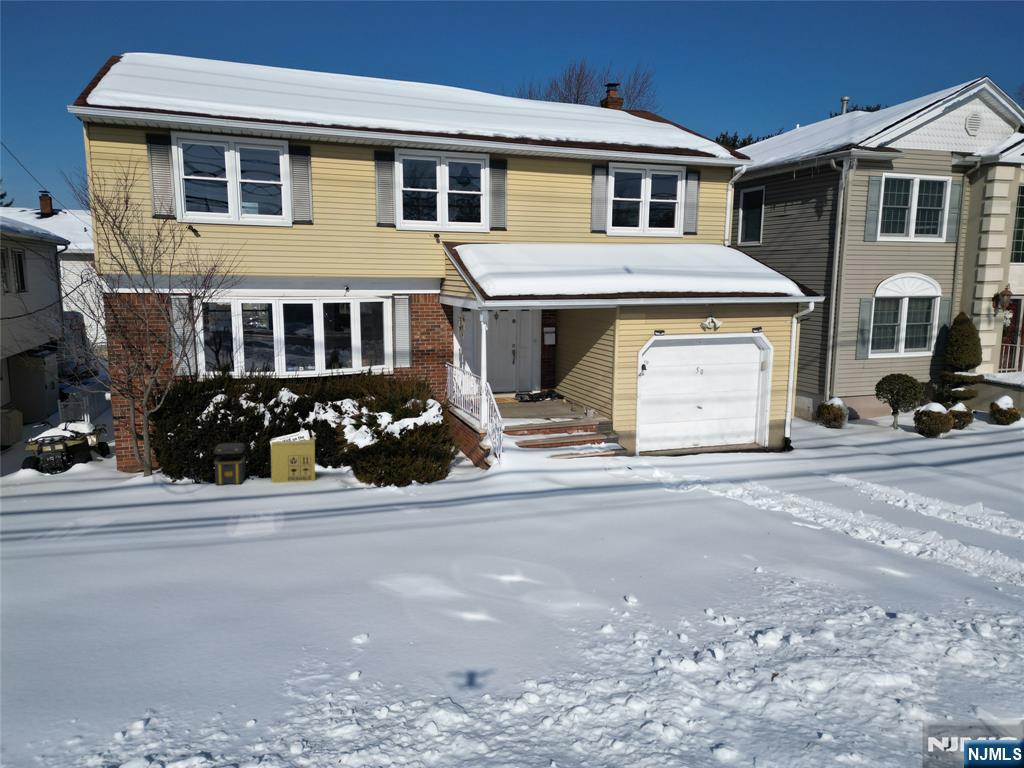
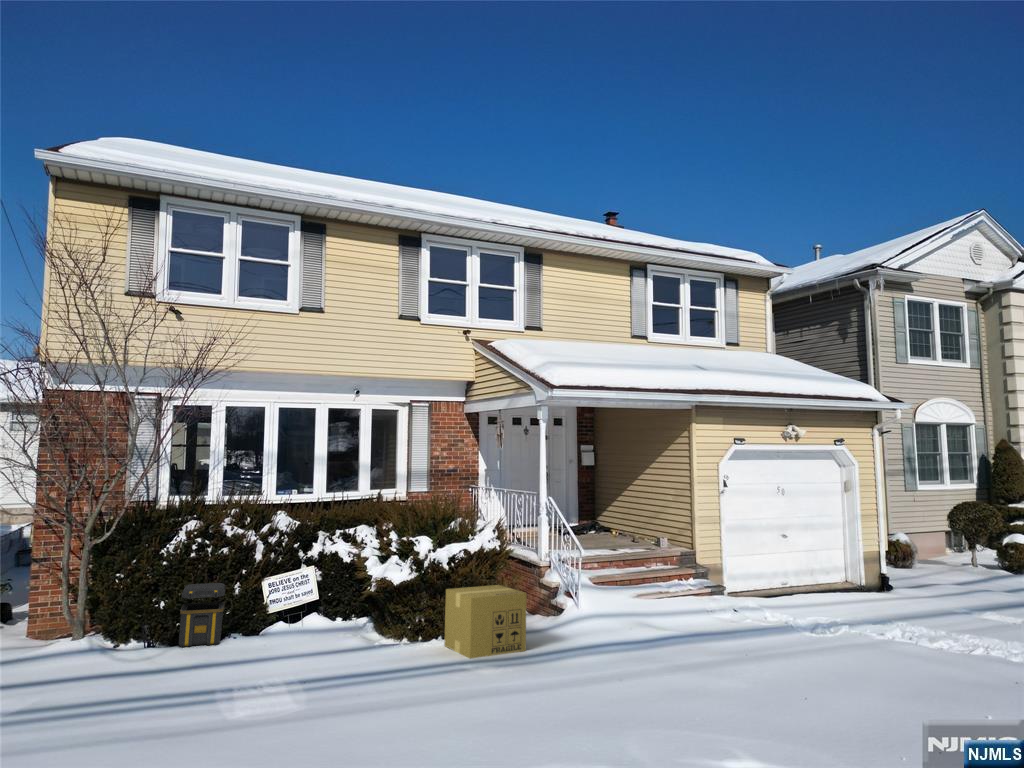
cardboard box: present [271,438,315,483] -> present [444,585,526,659]

